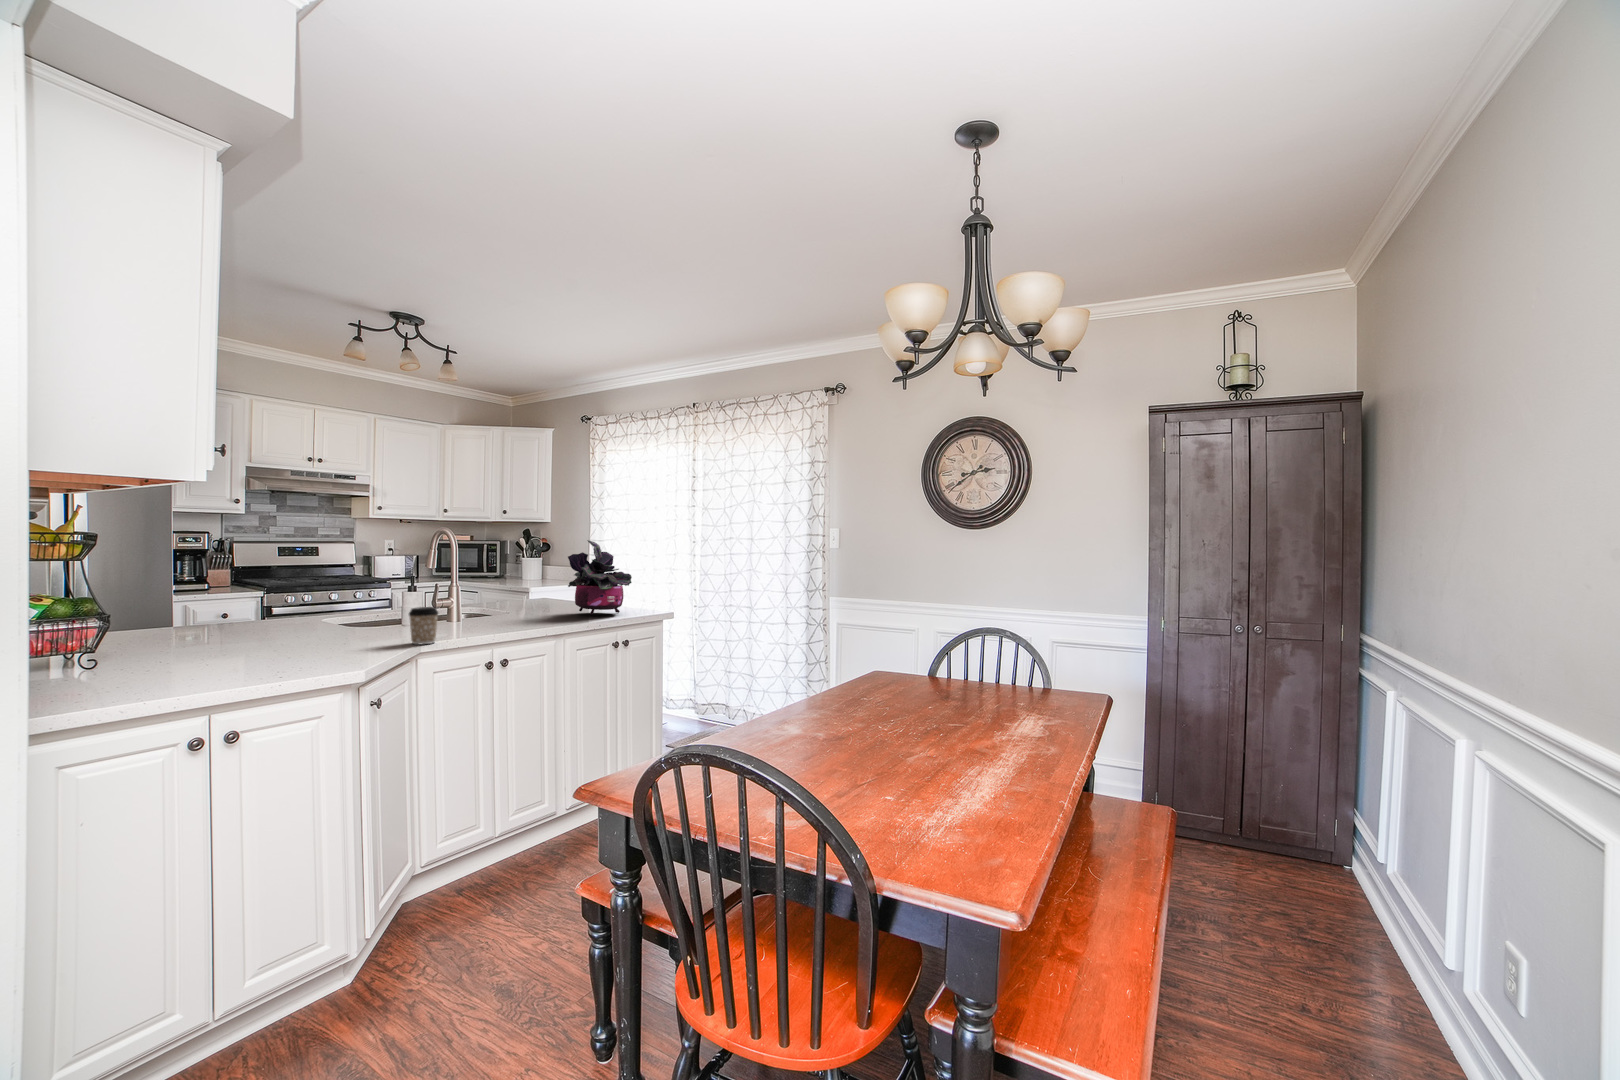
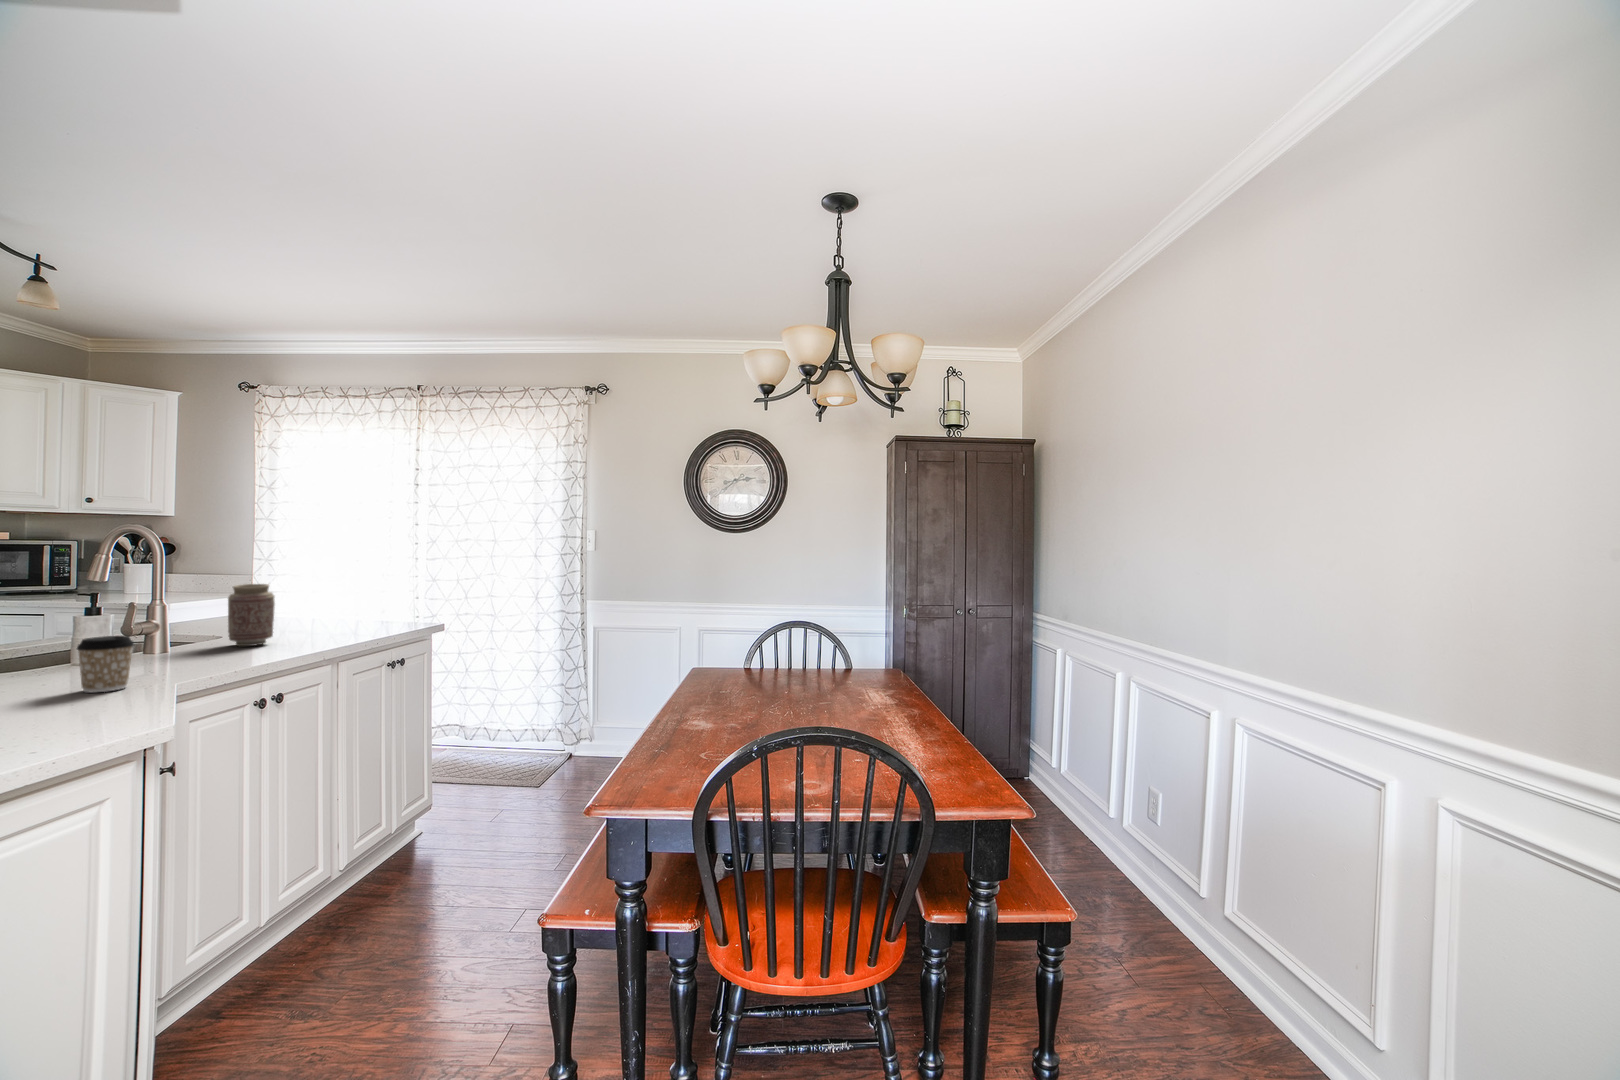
potted plant: present [568,540,632,615] -> none [293,540,381,633]
vase: none [520,574,549,621] -> present [228,584,275,646]

